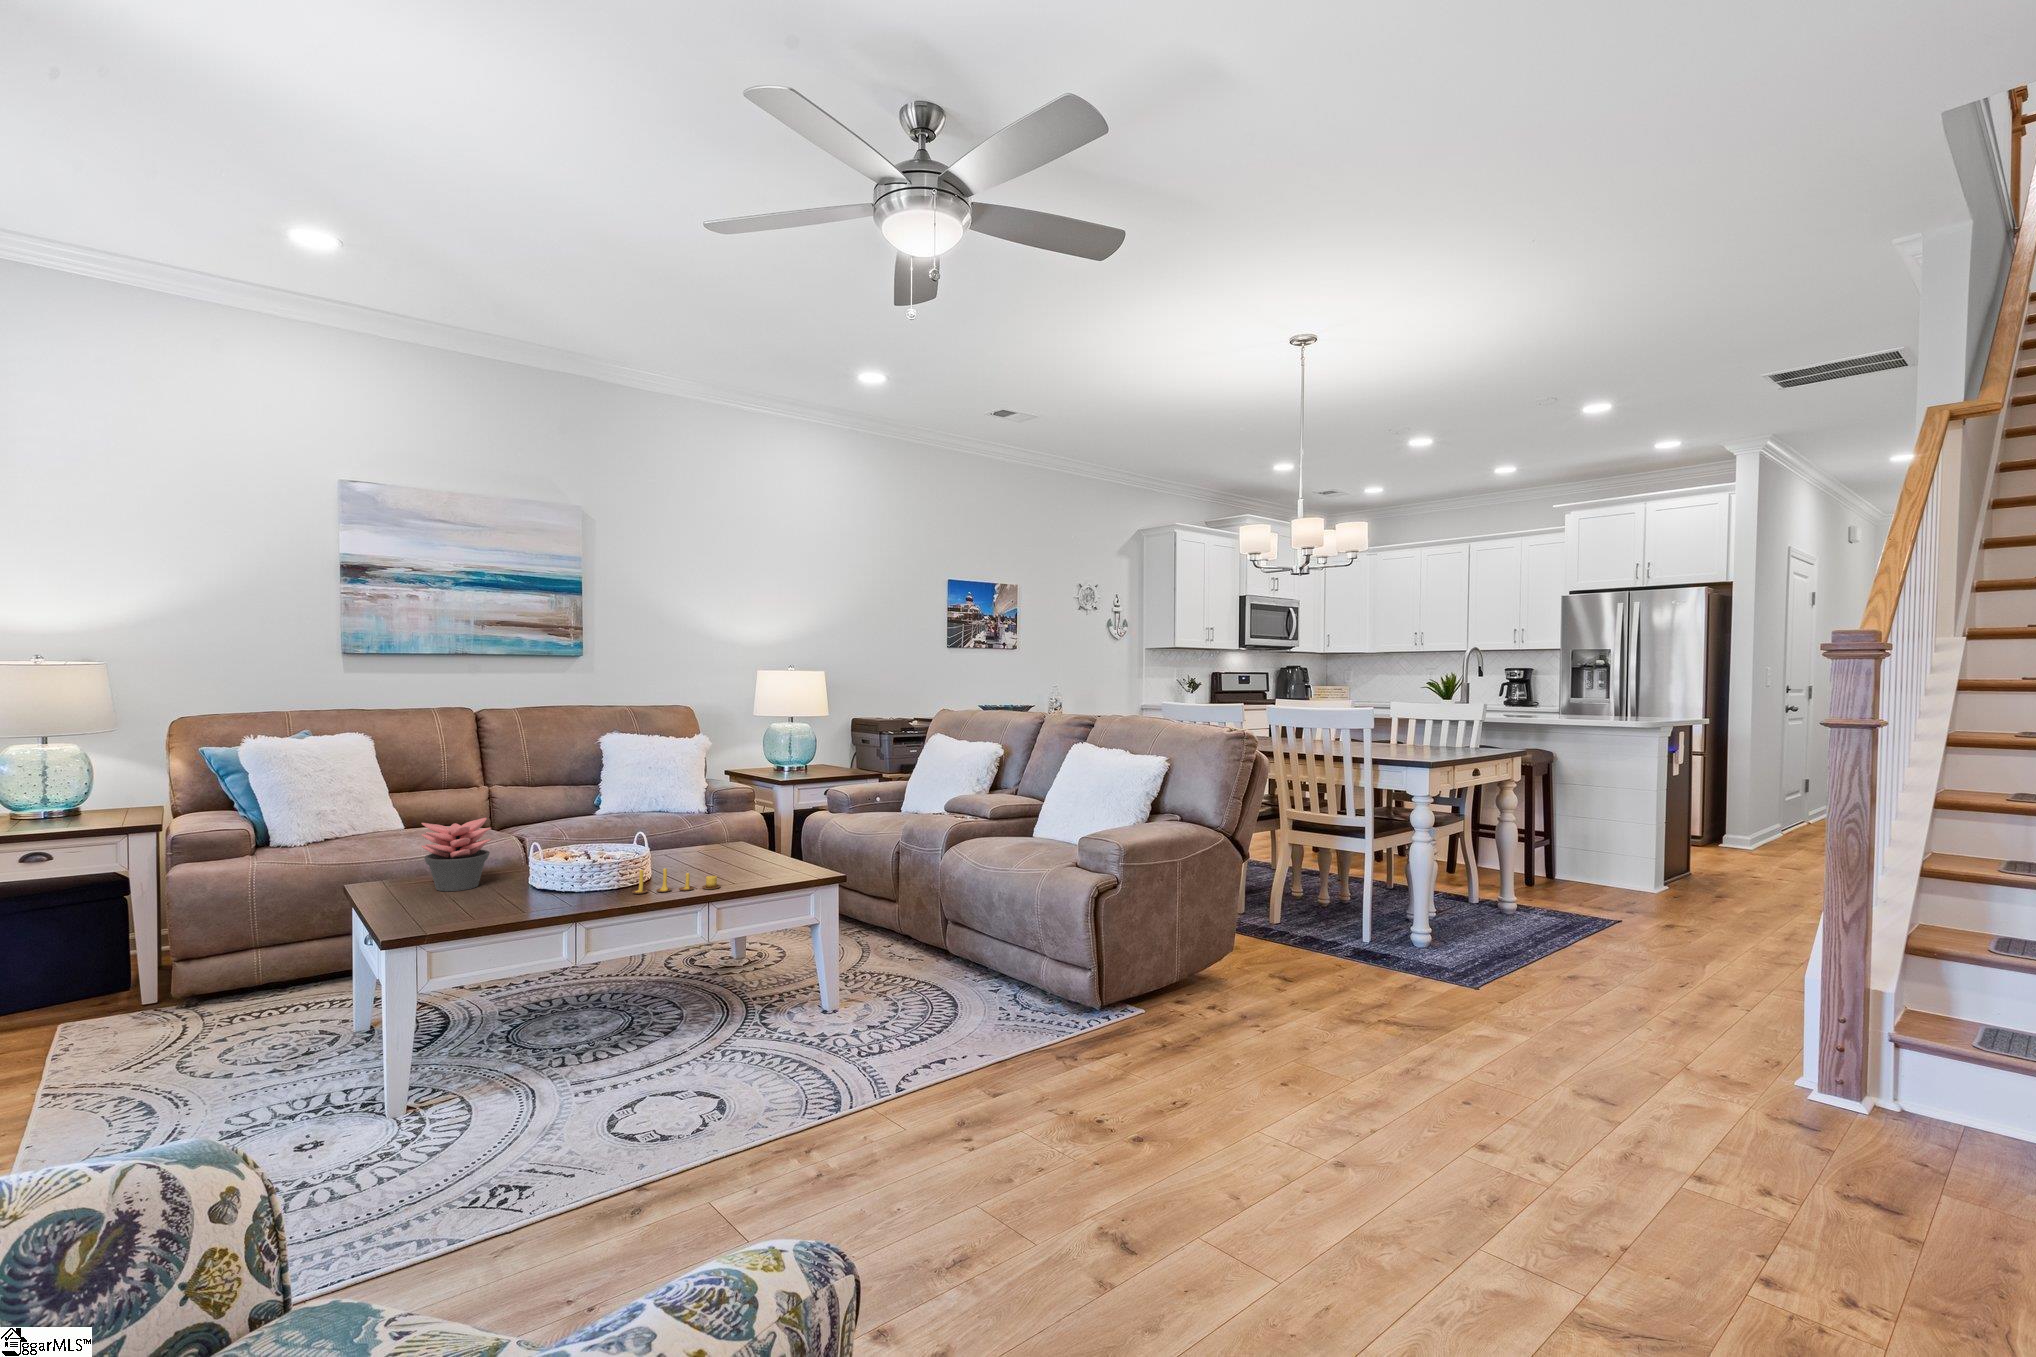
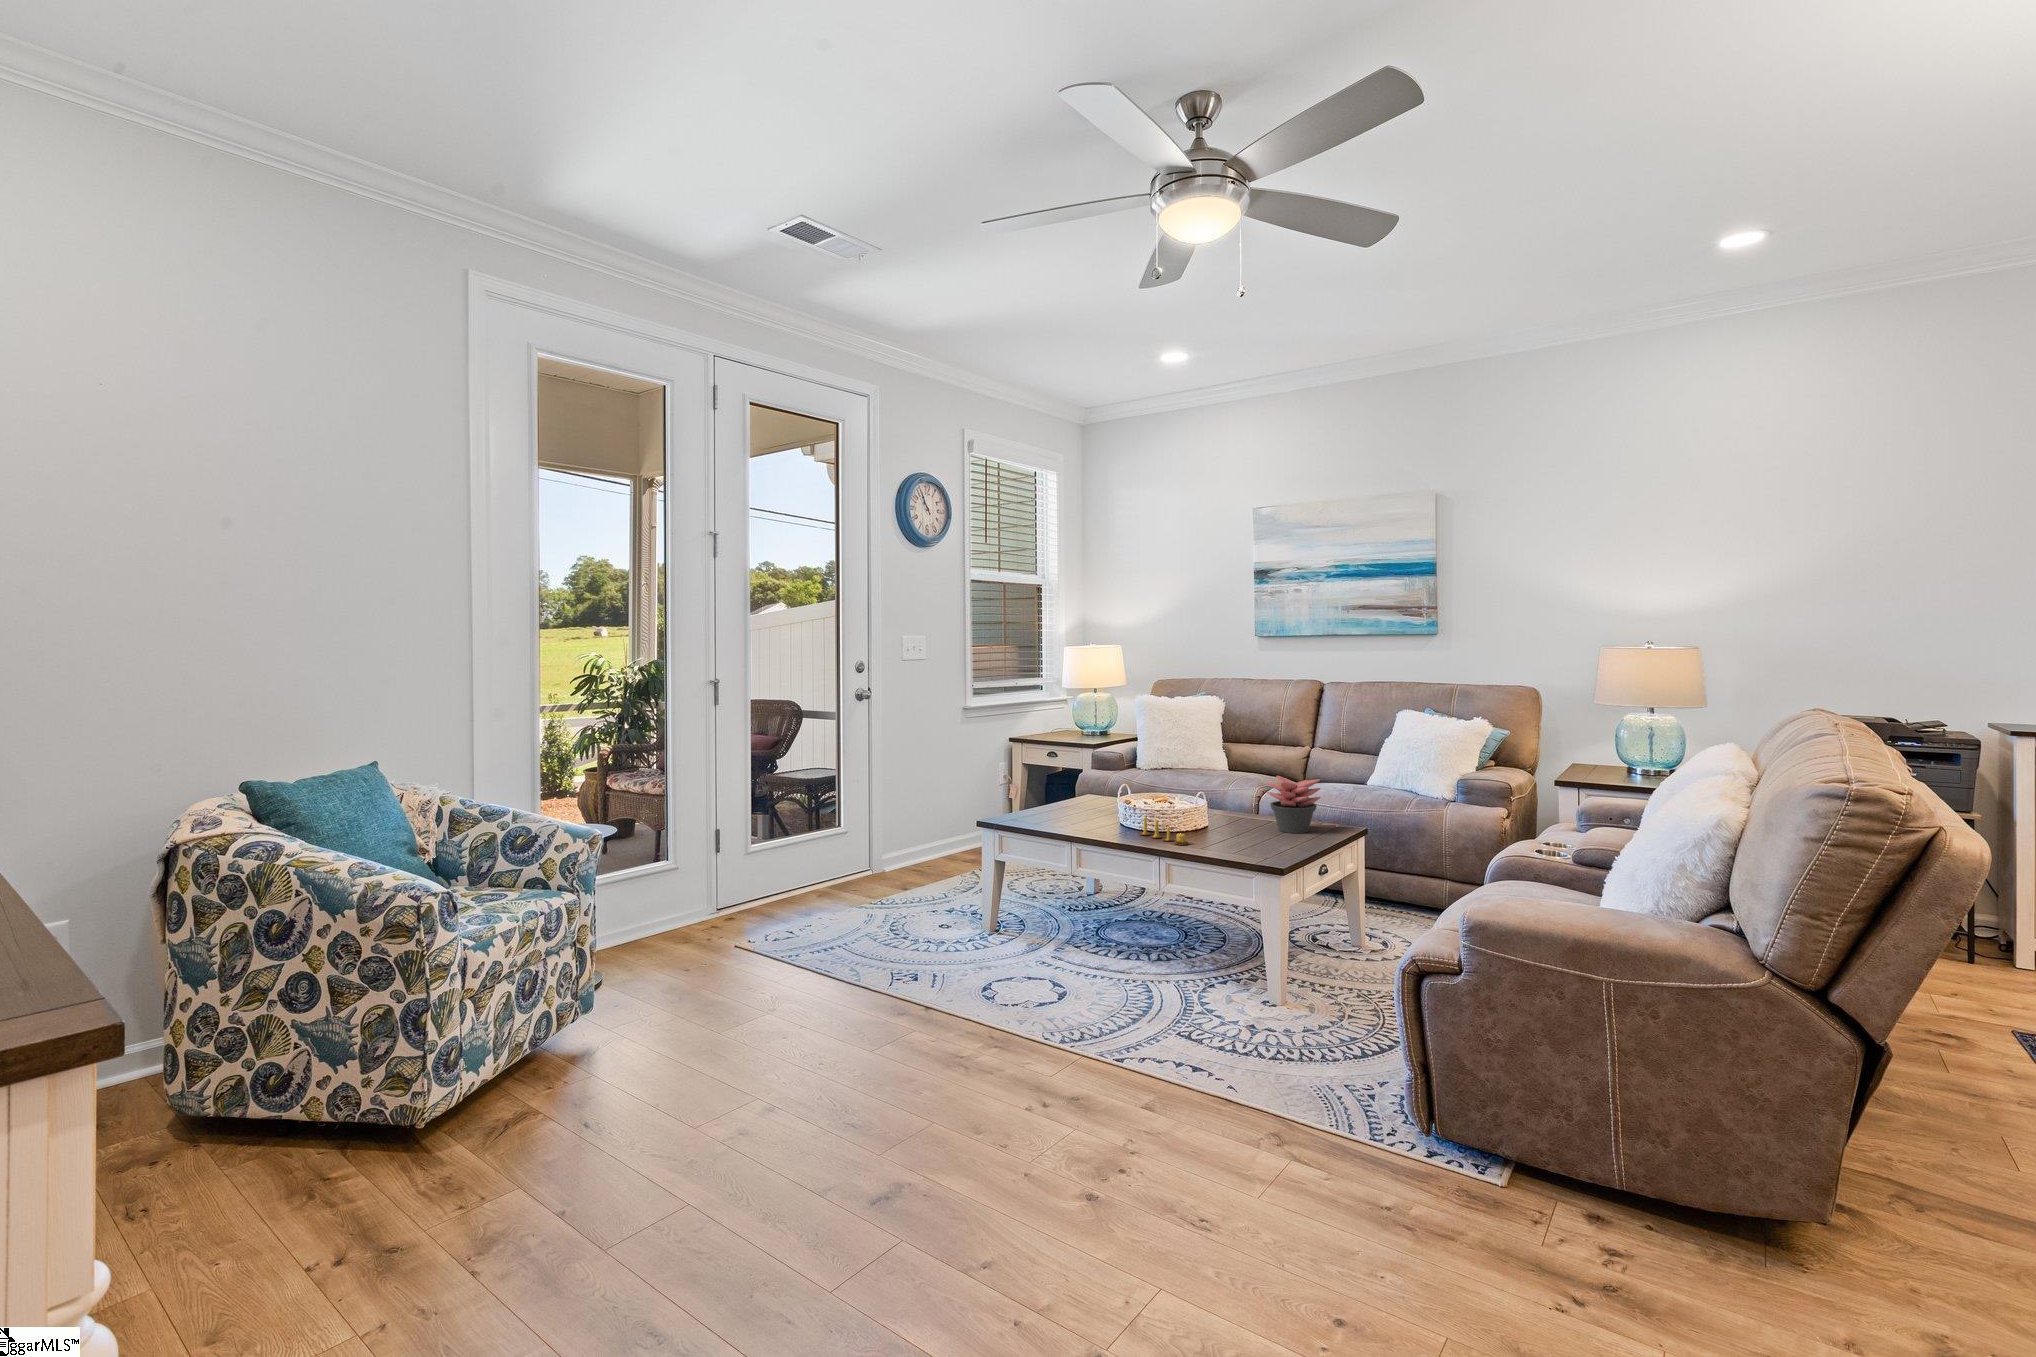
succulent plant: present [422,818,491,891] -> present [1267,776,1321,833]

